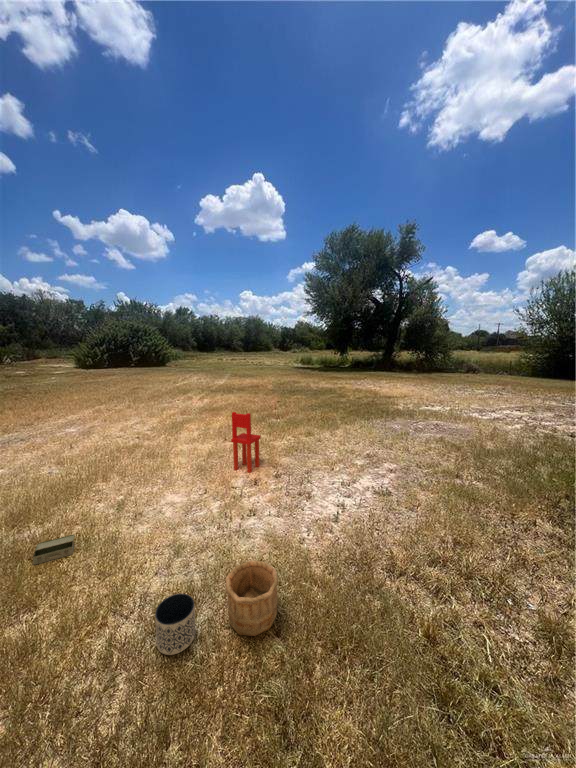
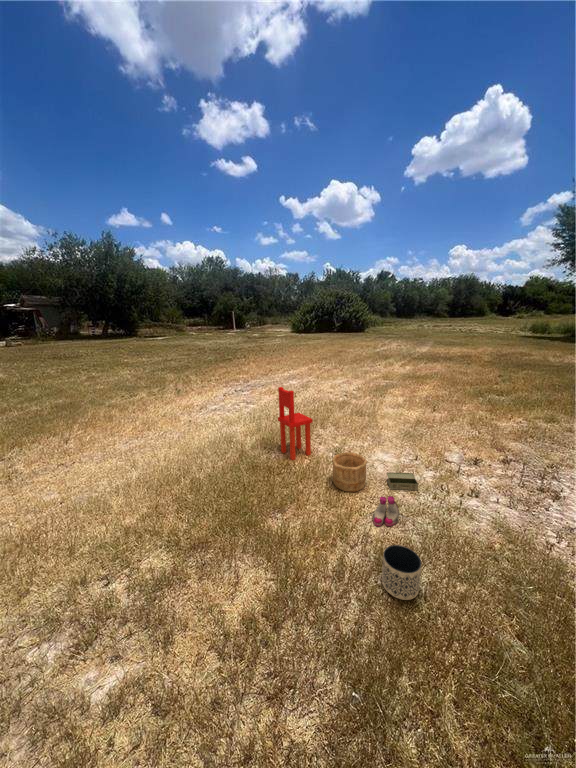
chair: present [231,412,261,473] -> present [278,387,313,460]
toolbox: present [33,535,74,565] -> present [386,473,418,490]
boots: none [154,542,182,581] -> present [373,496,399,527]
wooden bucket: present [226,560,278,636] -> present [332,453,367,492]

